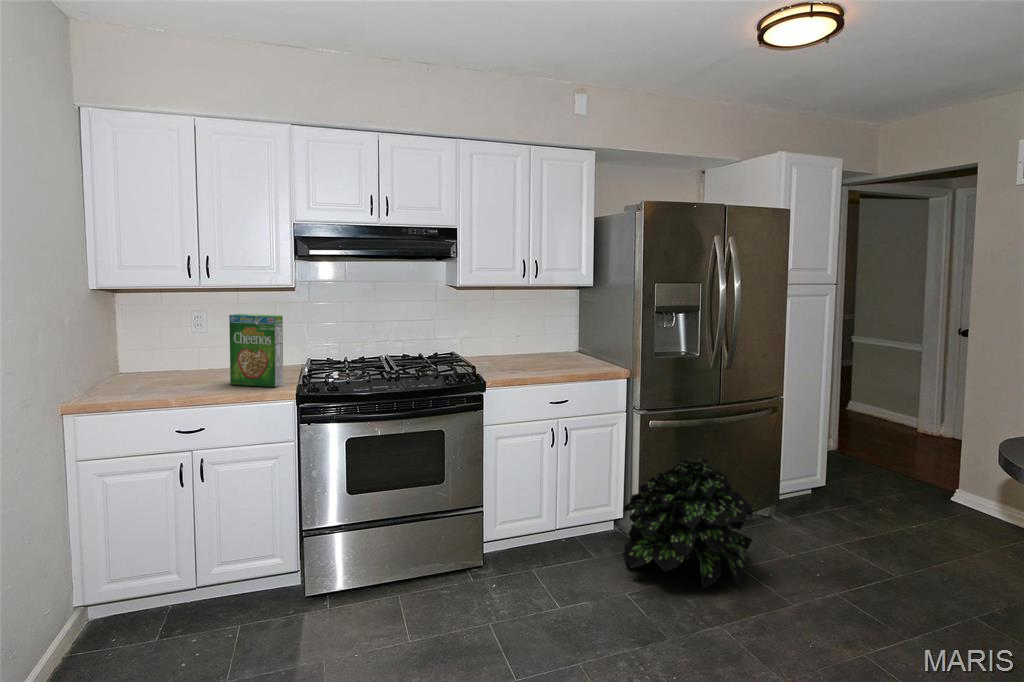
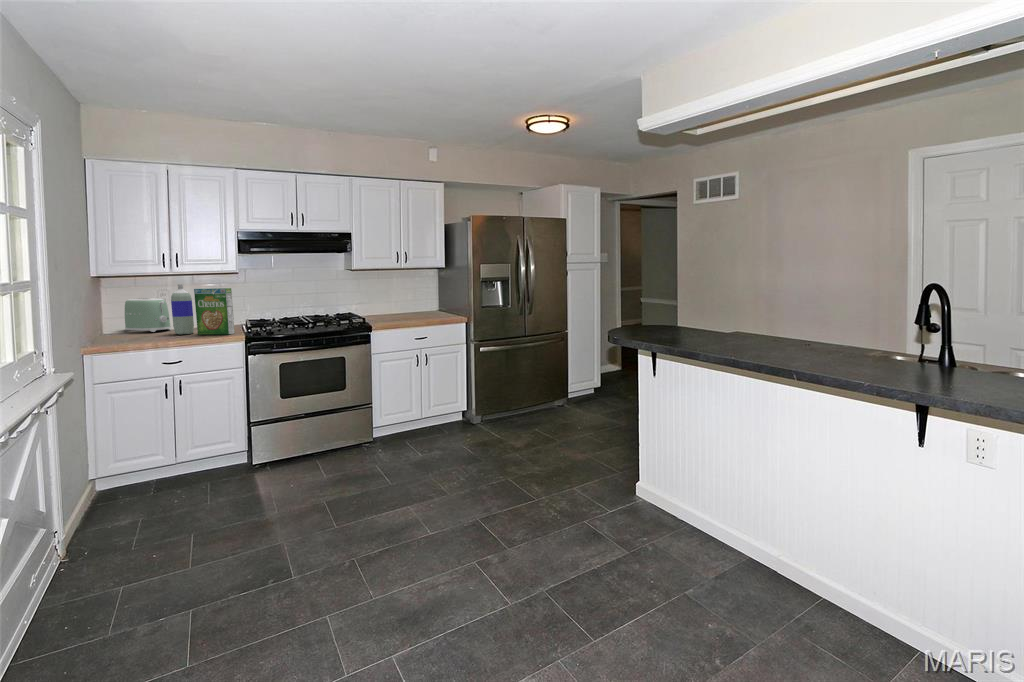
bottle: none [196,306,225,382] -> present [171,284,194,334]
toaster: none [129,321,192,374] -> present [125,298,171,332]
potted plant: present [623,458,753,588] -> none [465,367,544,443]

